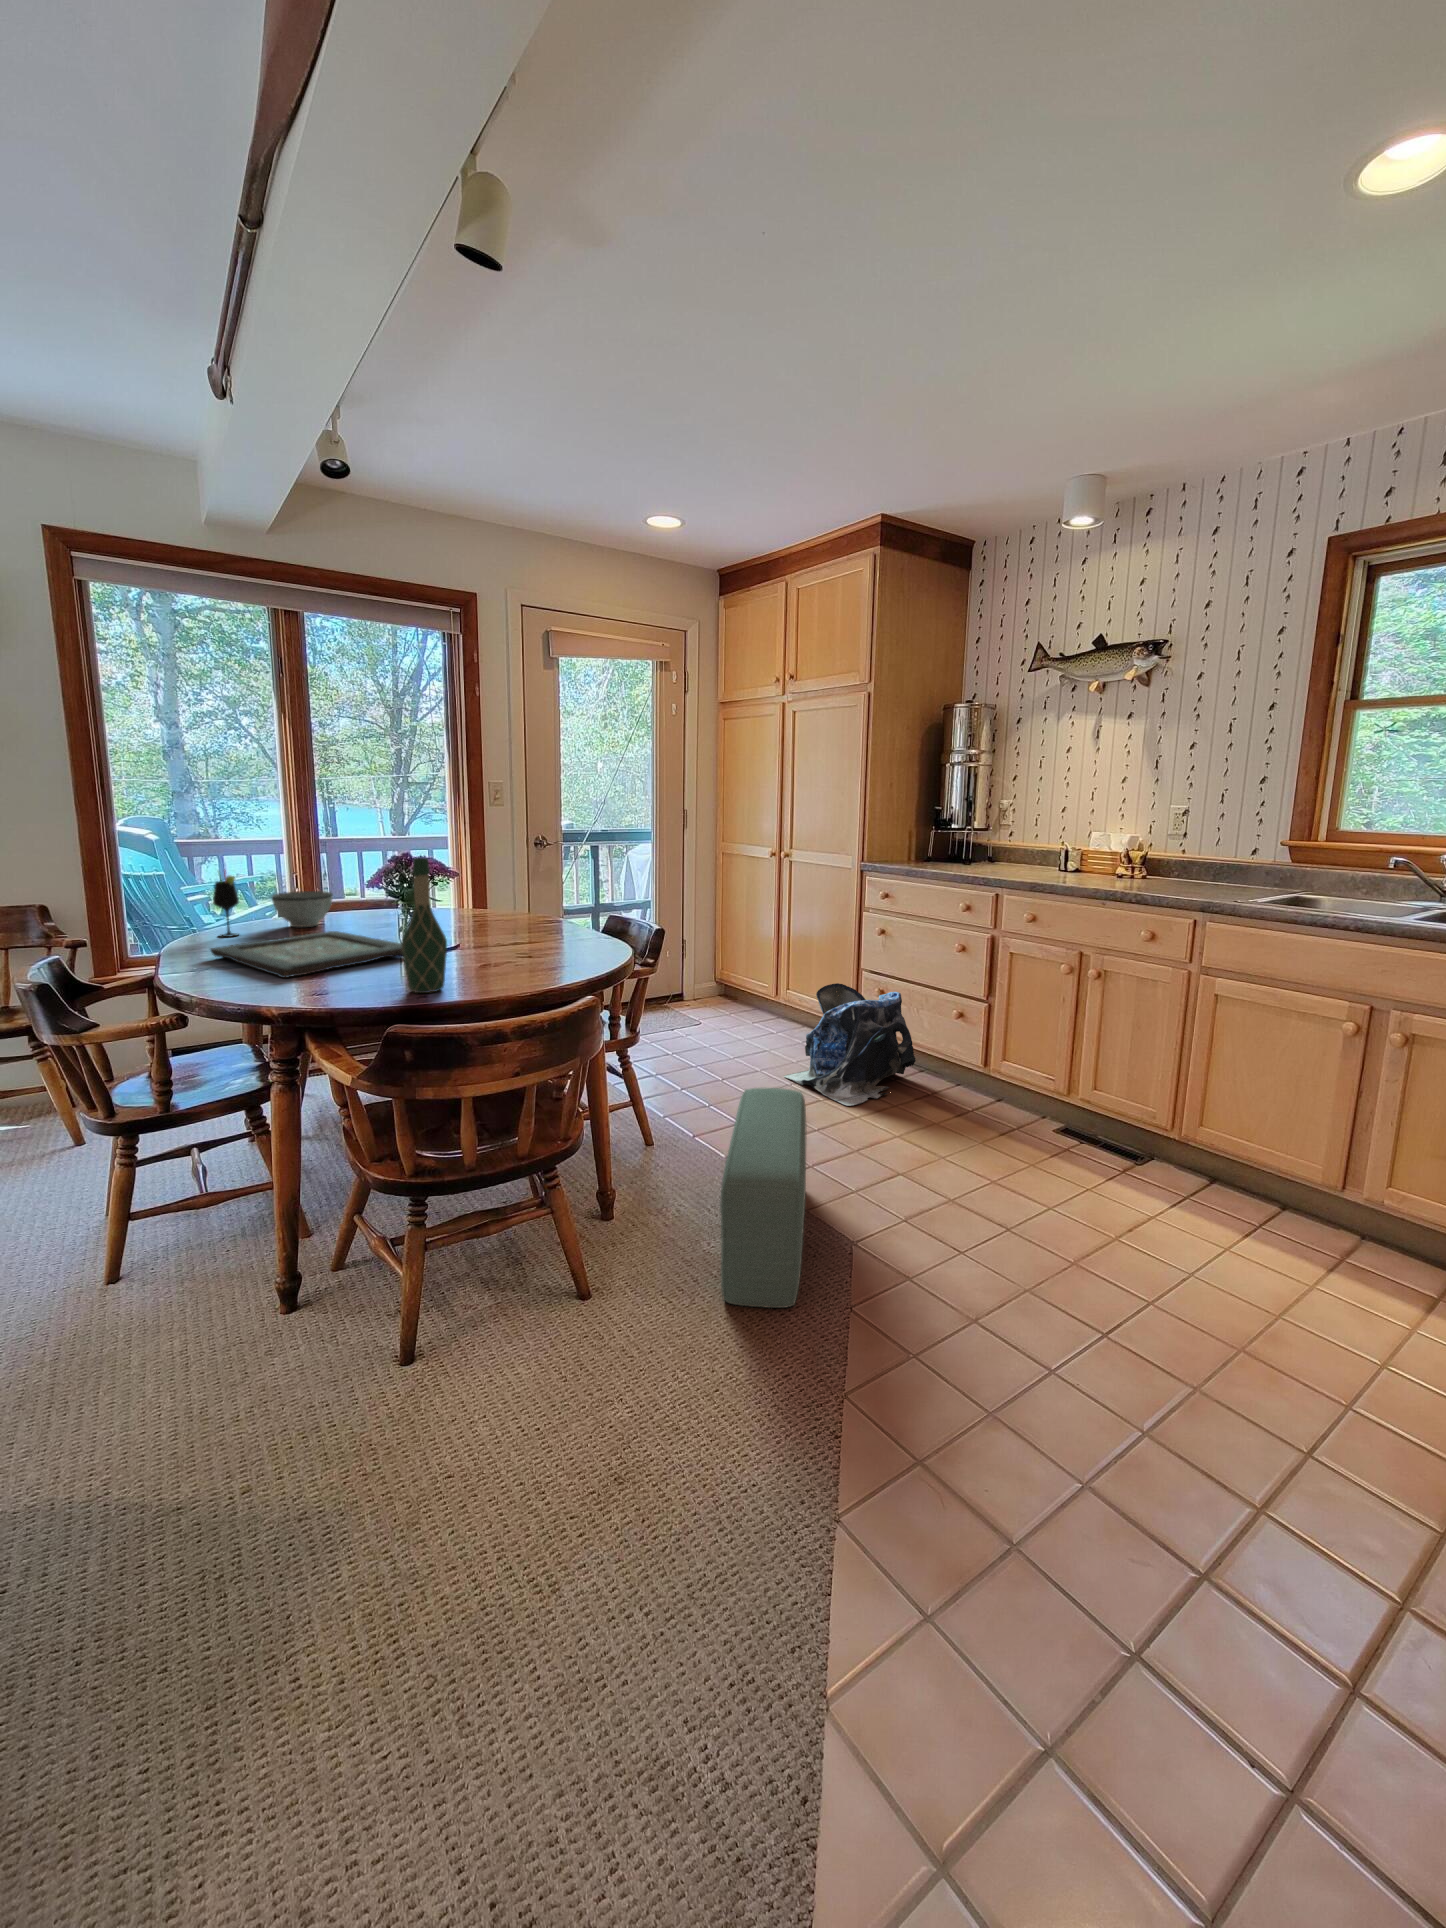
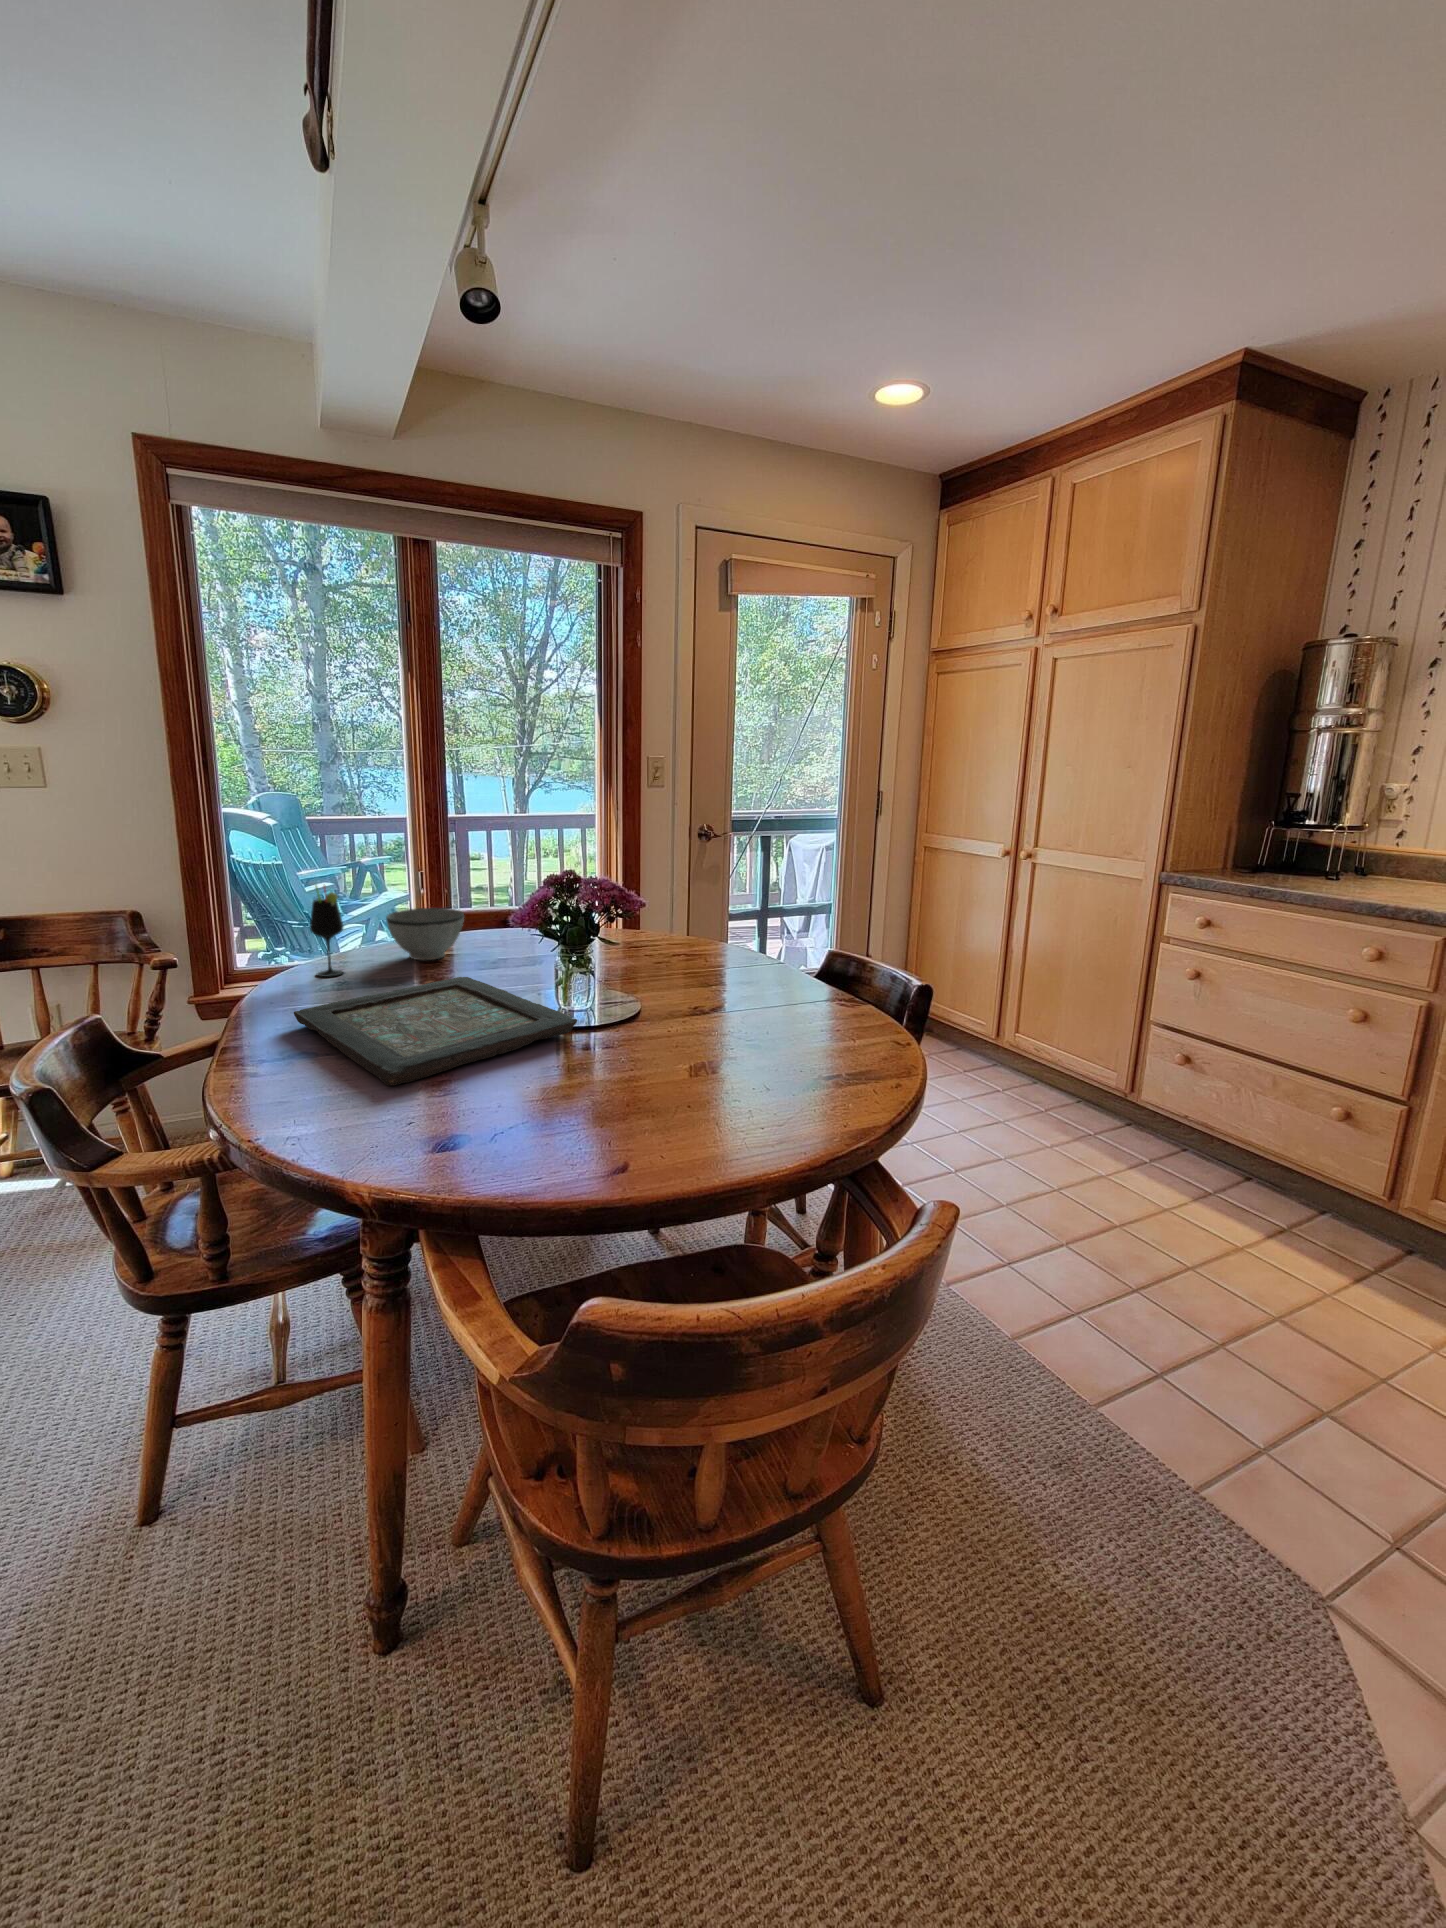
wine bottle: present [401,858,447,993] -> none [578,907,655,1150]
backpack: present [784,983,916,1106] -> none [1039,1043,1257,1239]
pouf: present [720,1088,807,1308] -> none [1056,1260,1329,1798]

